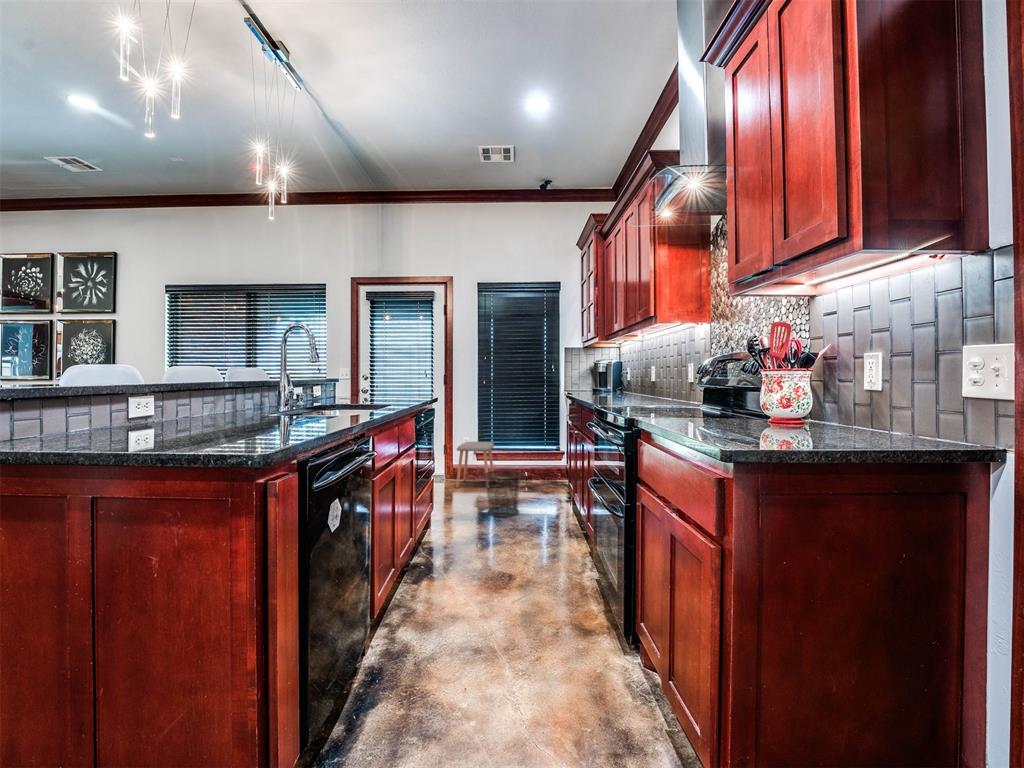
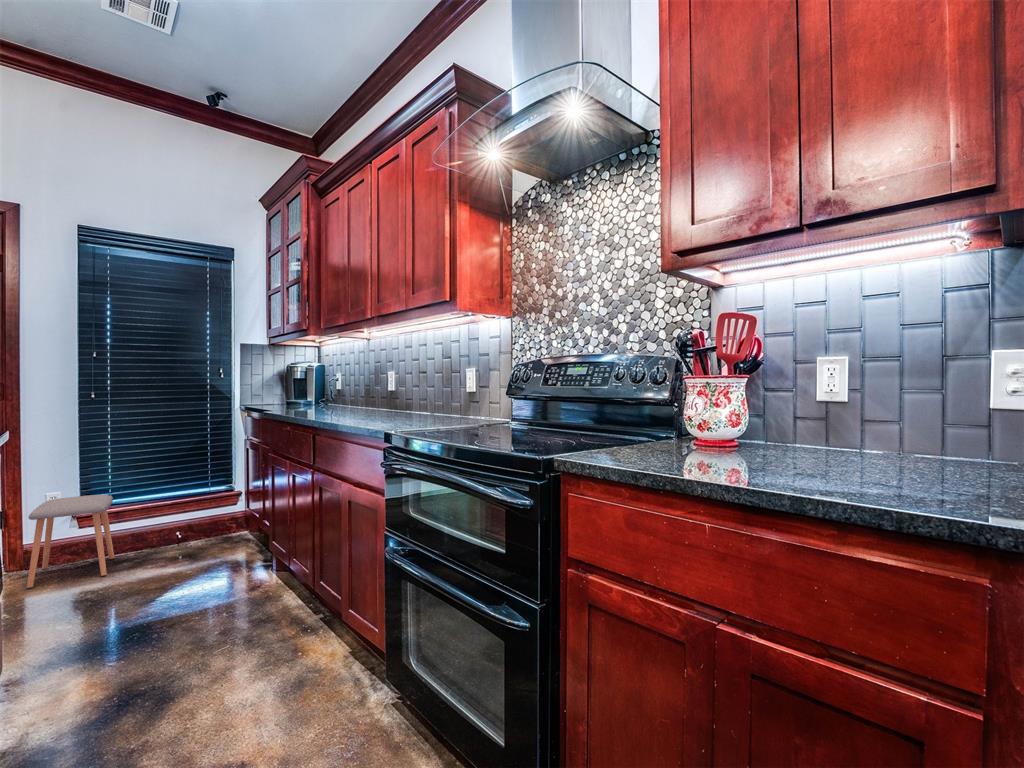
waste bin: present [485,470,521,517] -> none [113,543,191,633]

